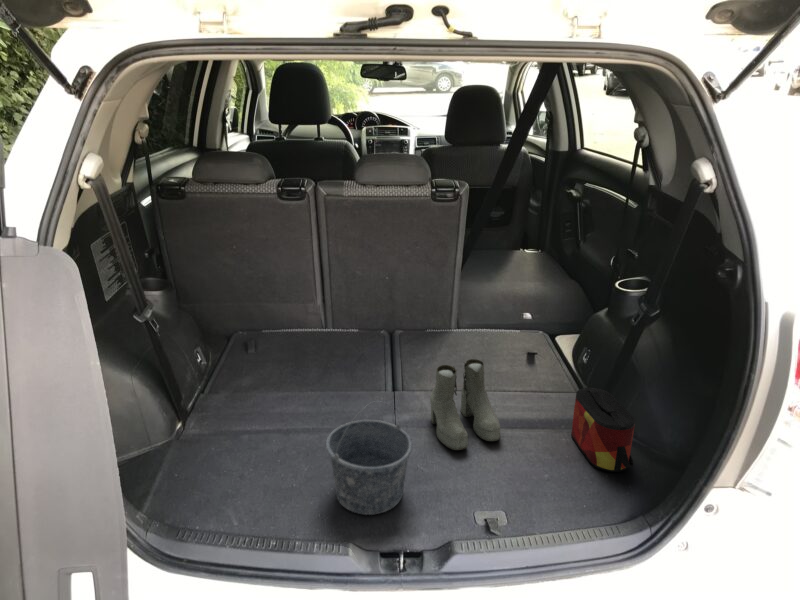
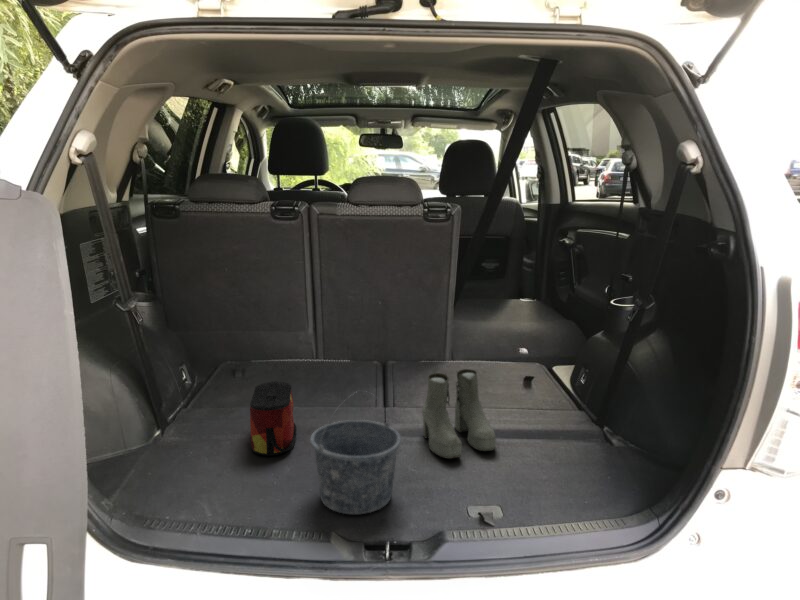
bag: present [571,388,635,472] -> present [250,381,297,456]

